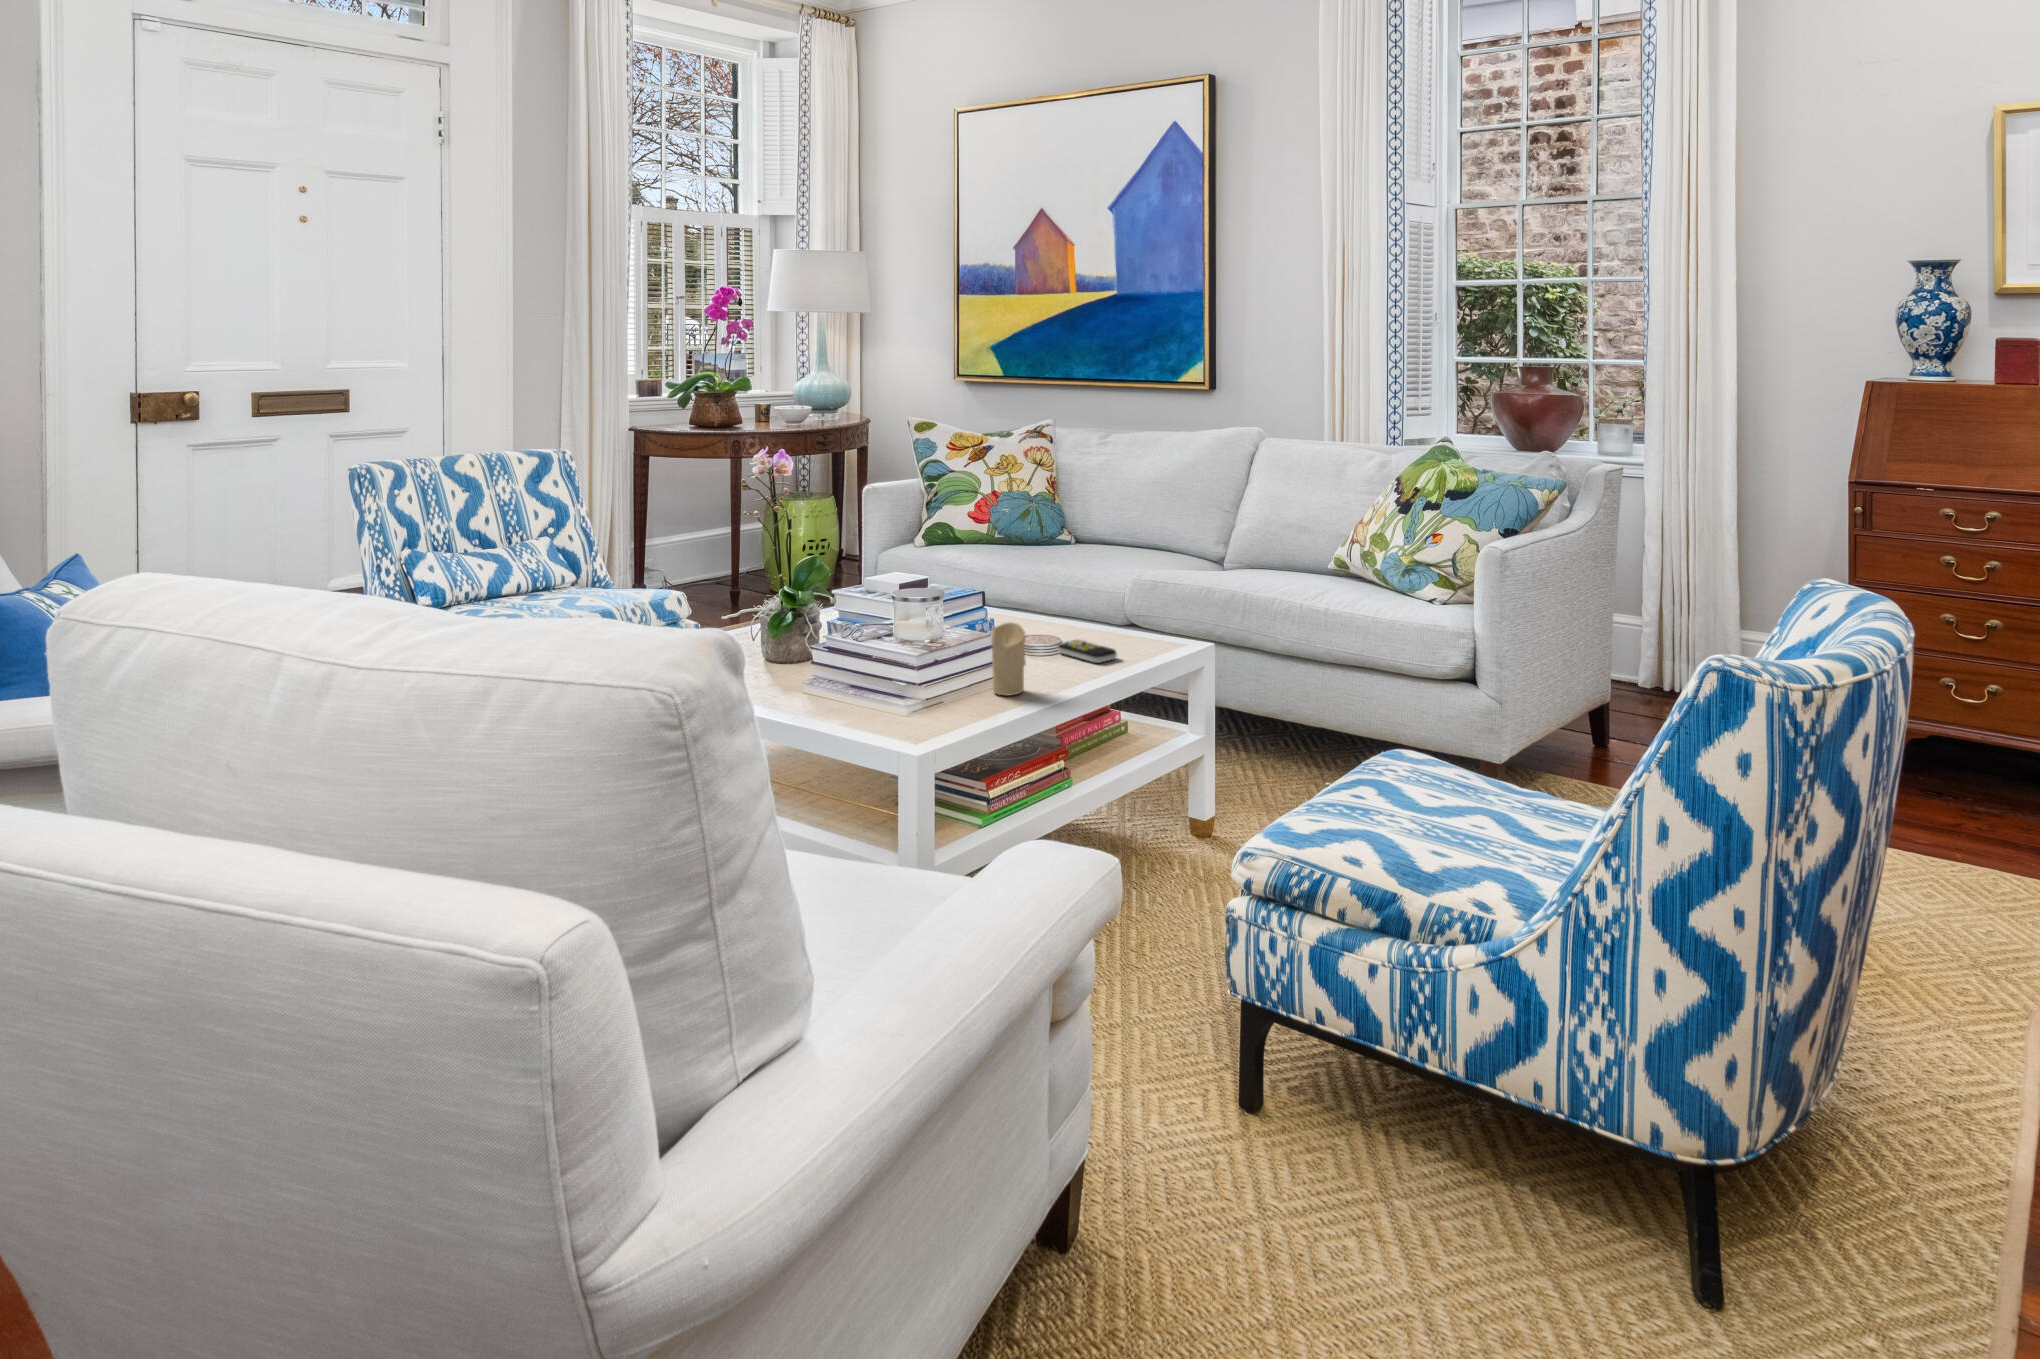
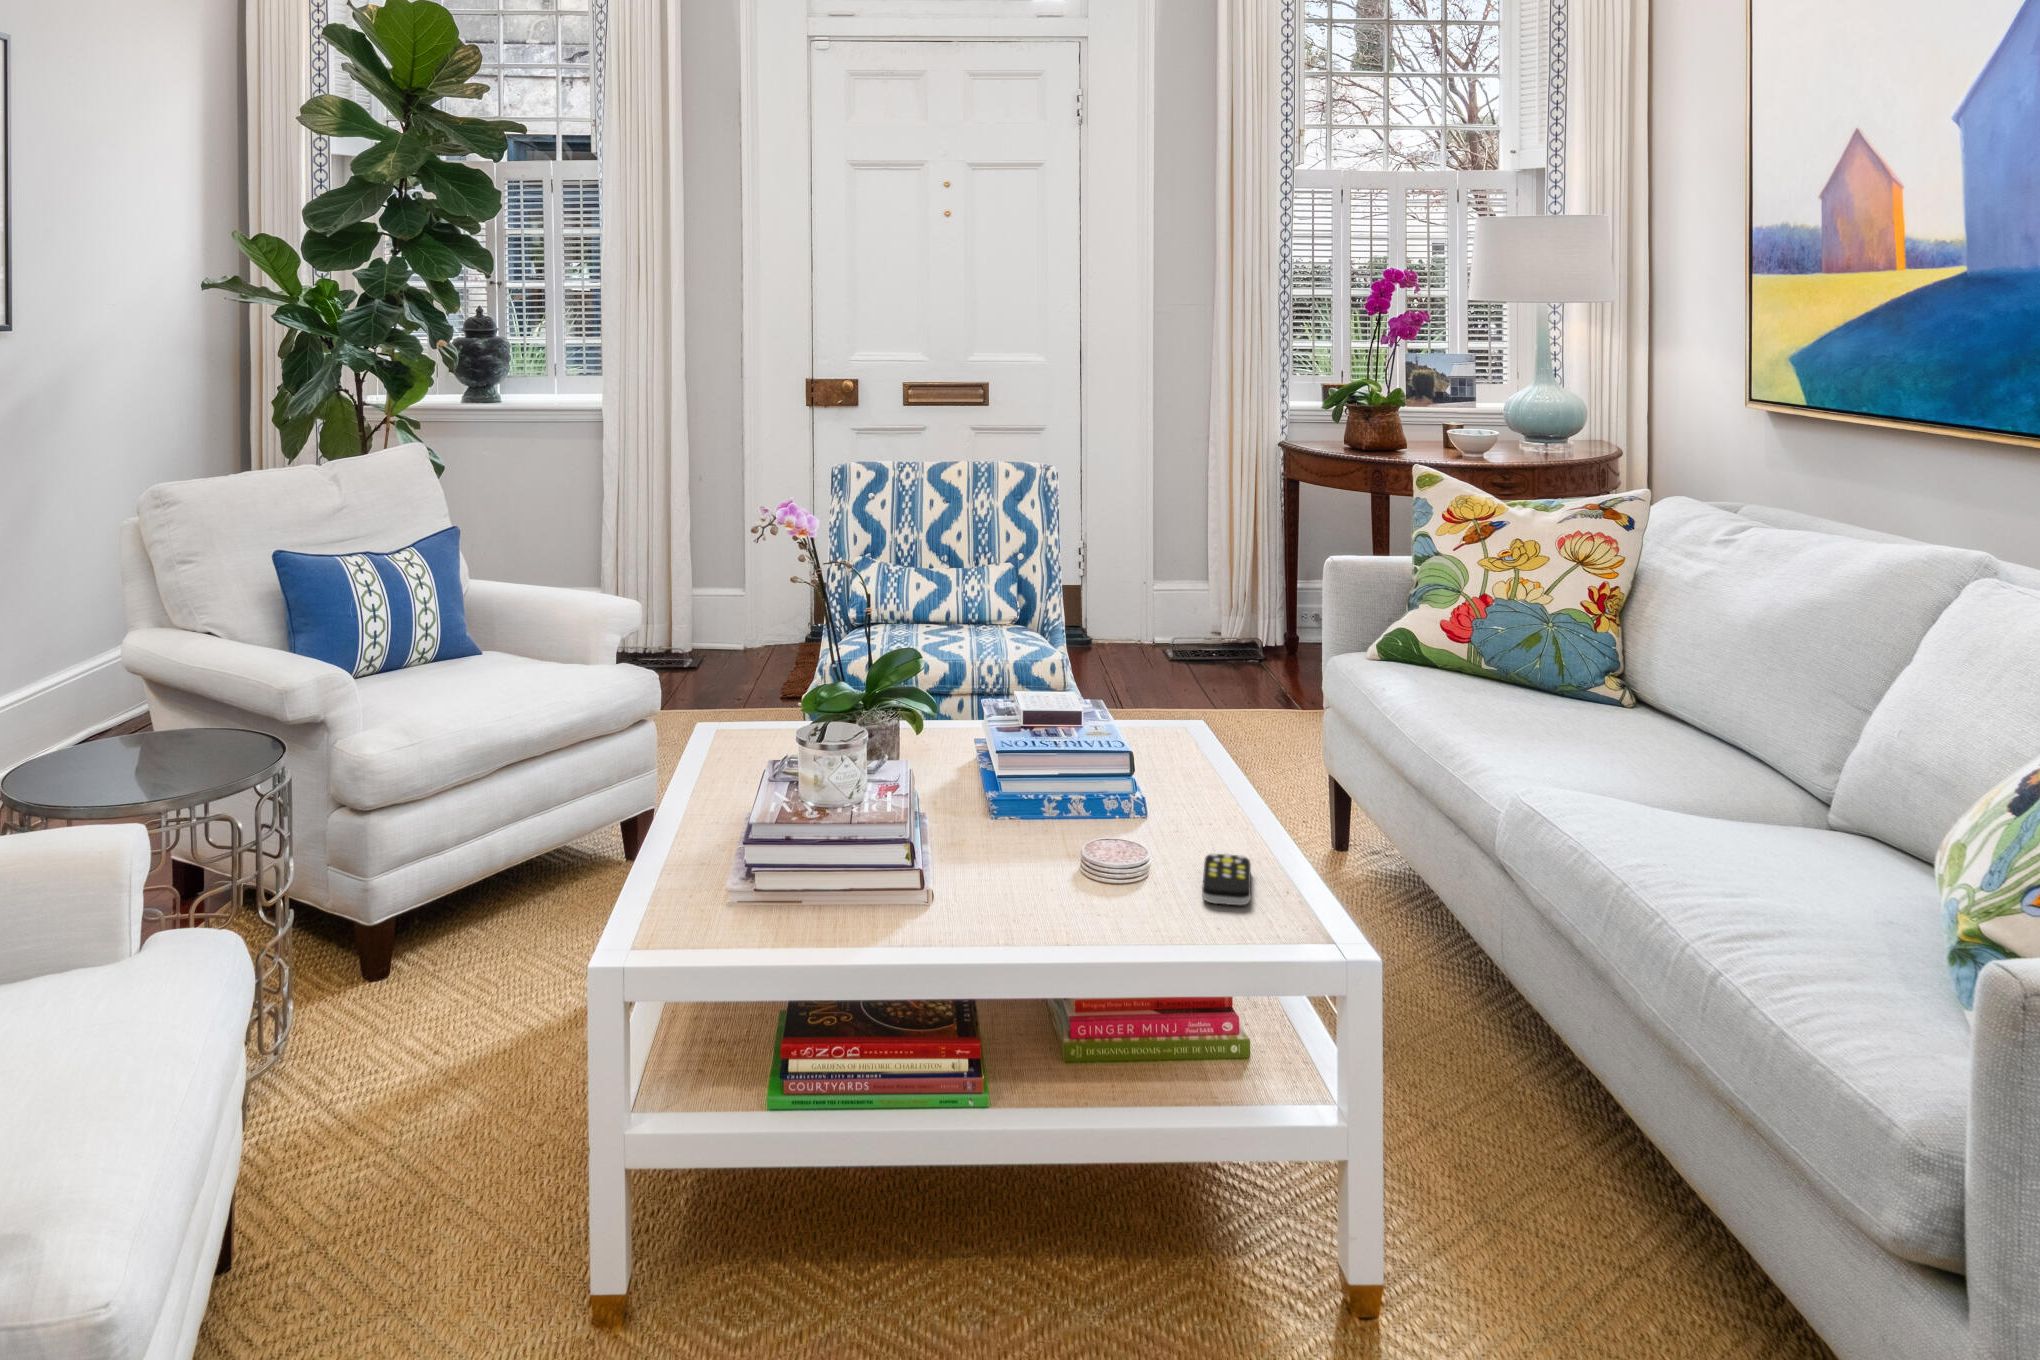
candle: present [991,623,1026,695] -> none [993,802,1040,905]

